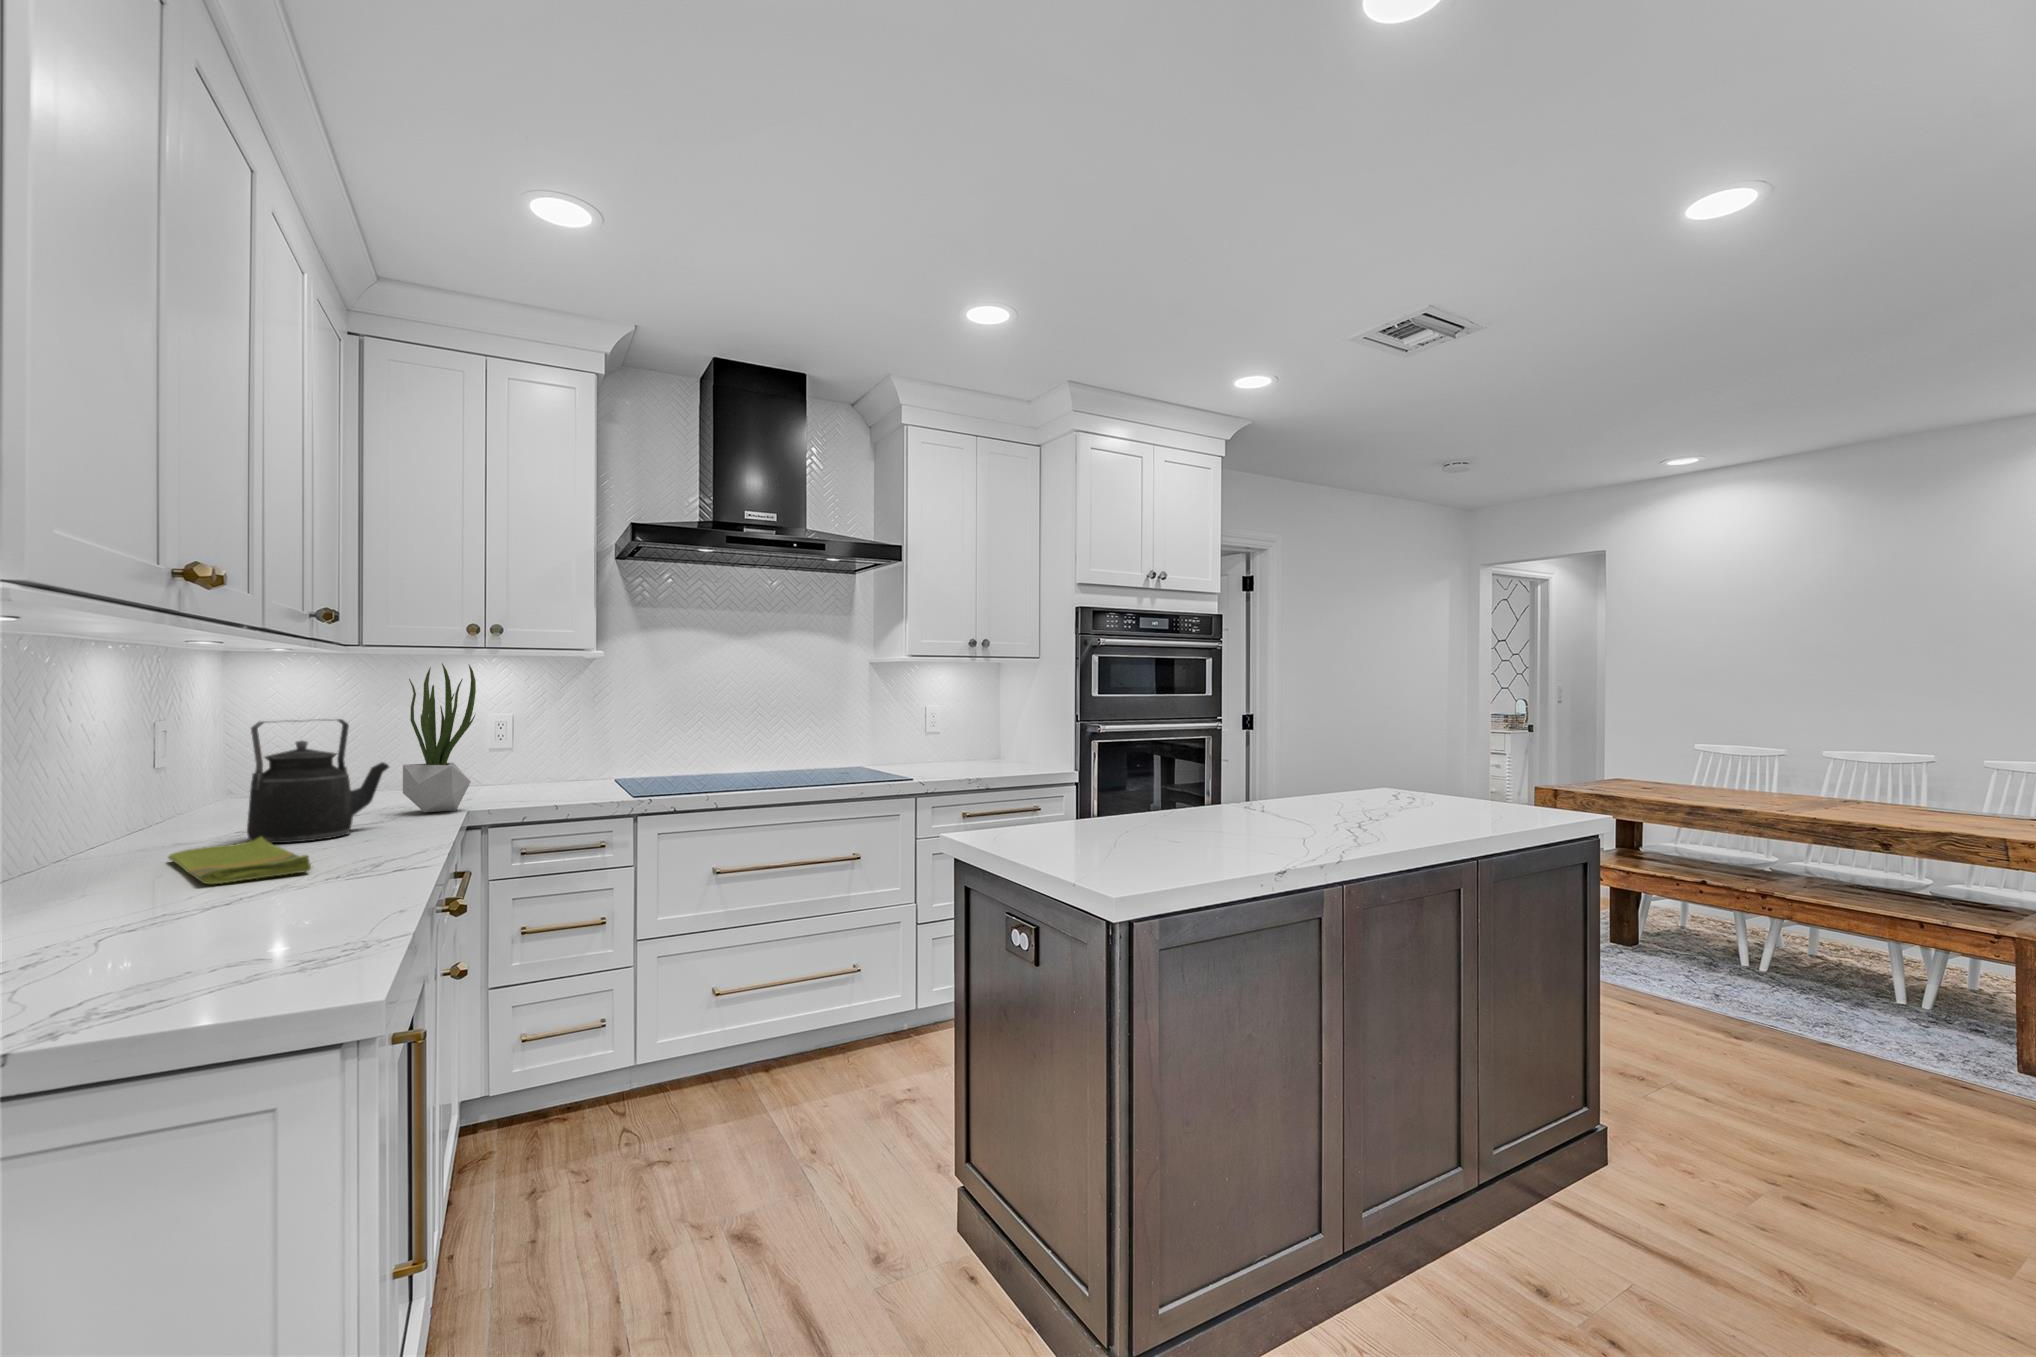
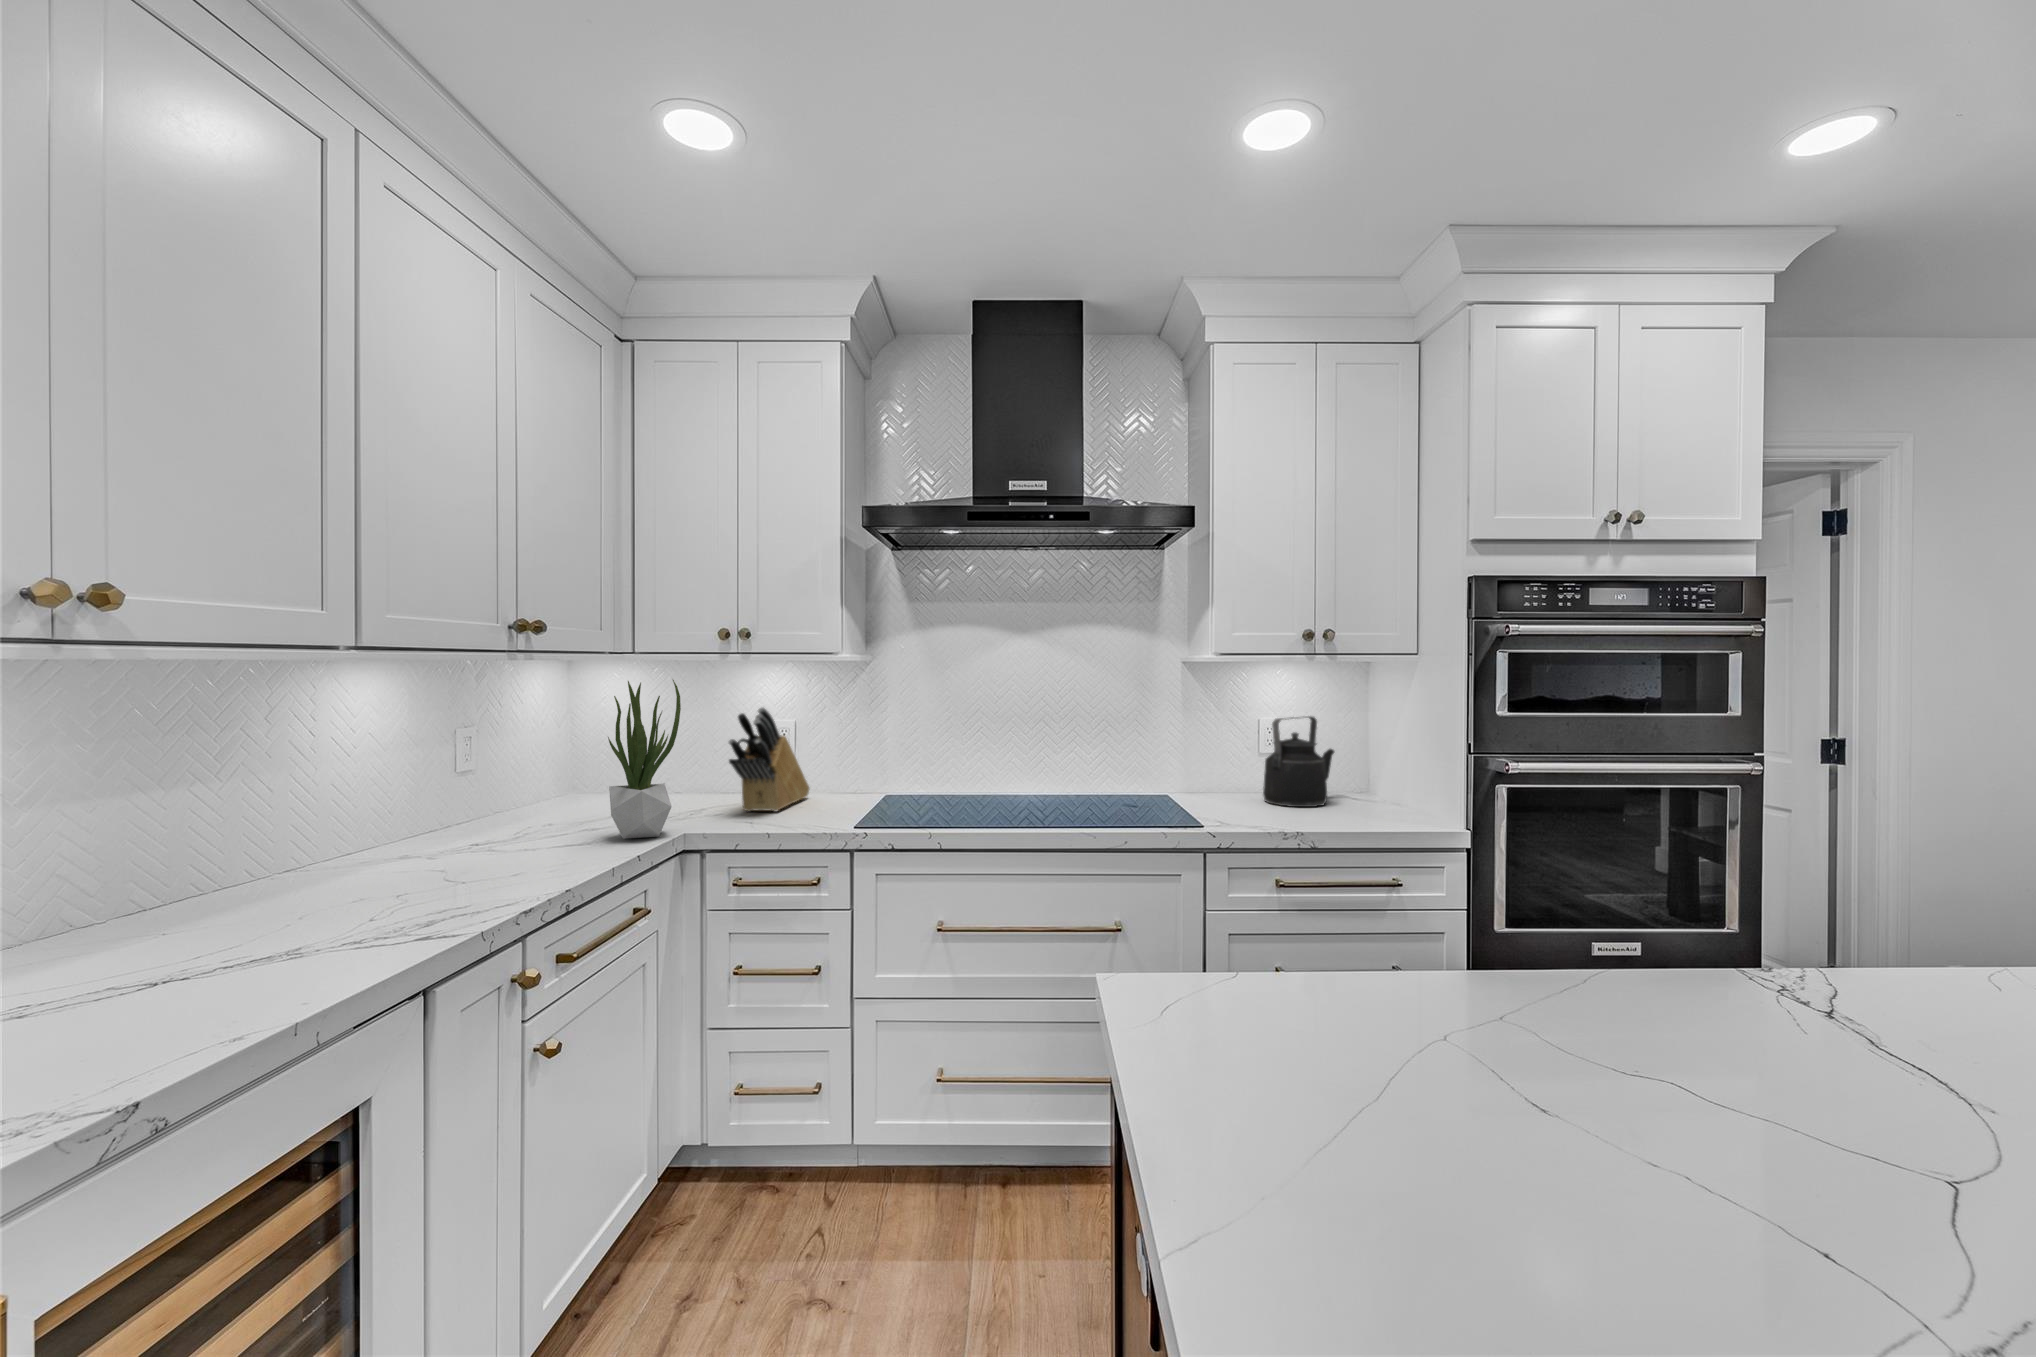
knife block: none [495,695,542,795] -> present [729,707,810,812]
kettle: present [247,719,389,843] -> present [1263,716,1334,807]
dish towel: present [168,837,311,884] -> none [147,882,368,970]

